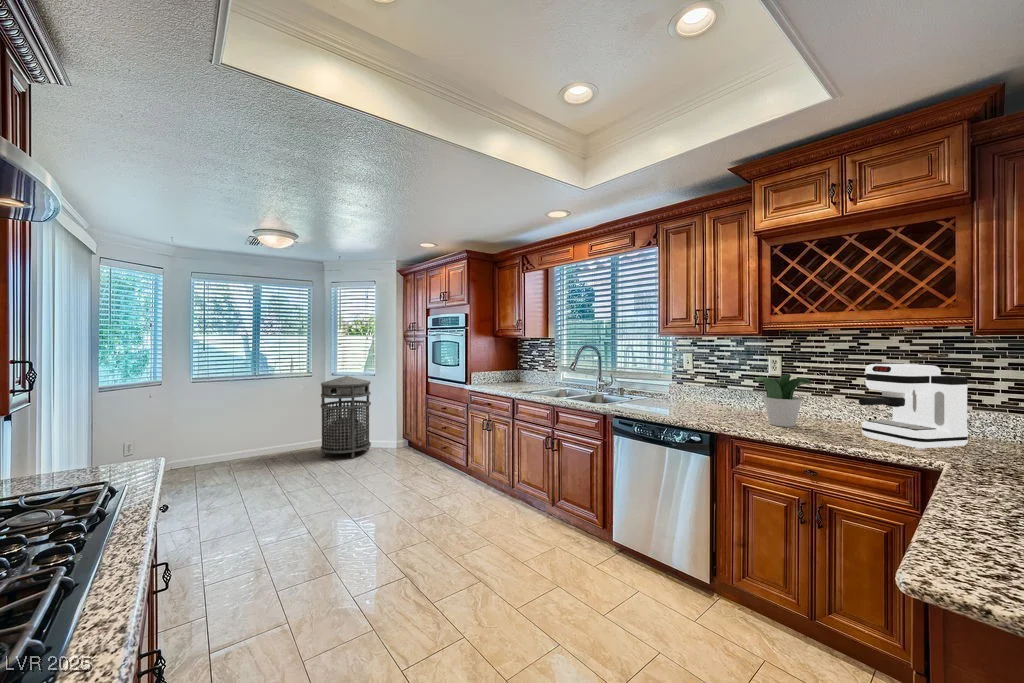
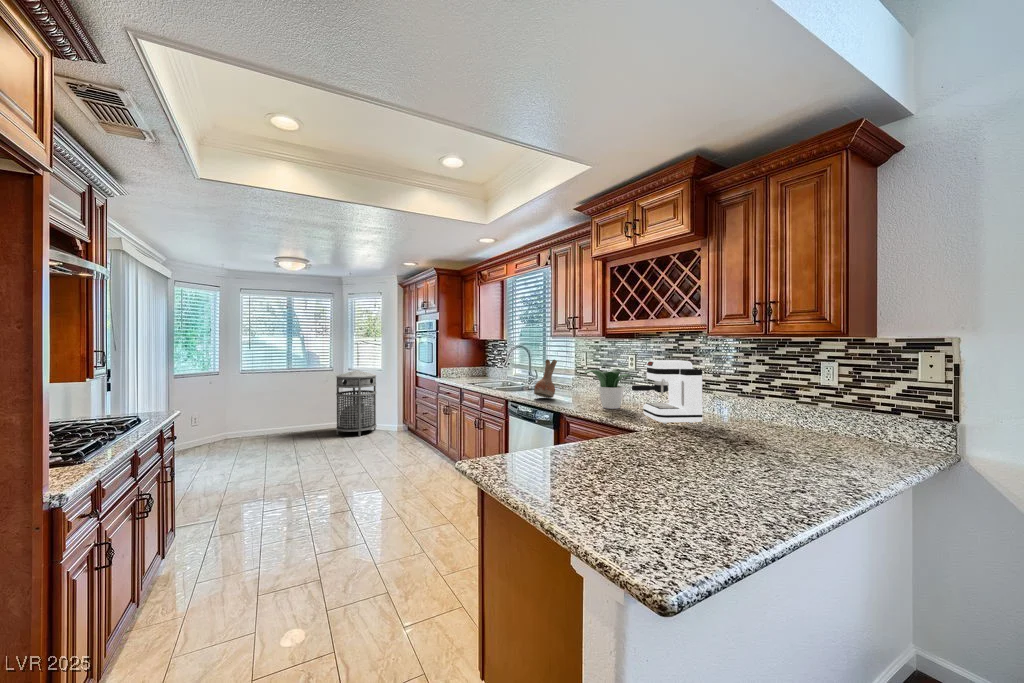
vase: none [653,363,681,411] -> present [534,360,557,398]

